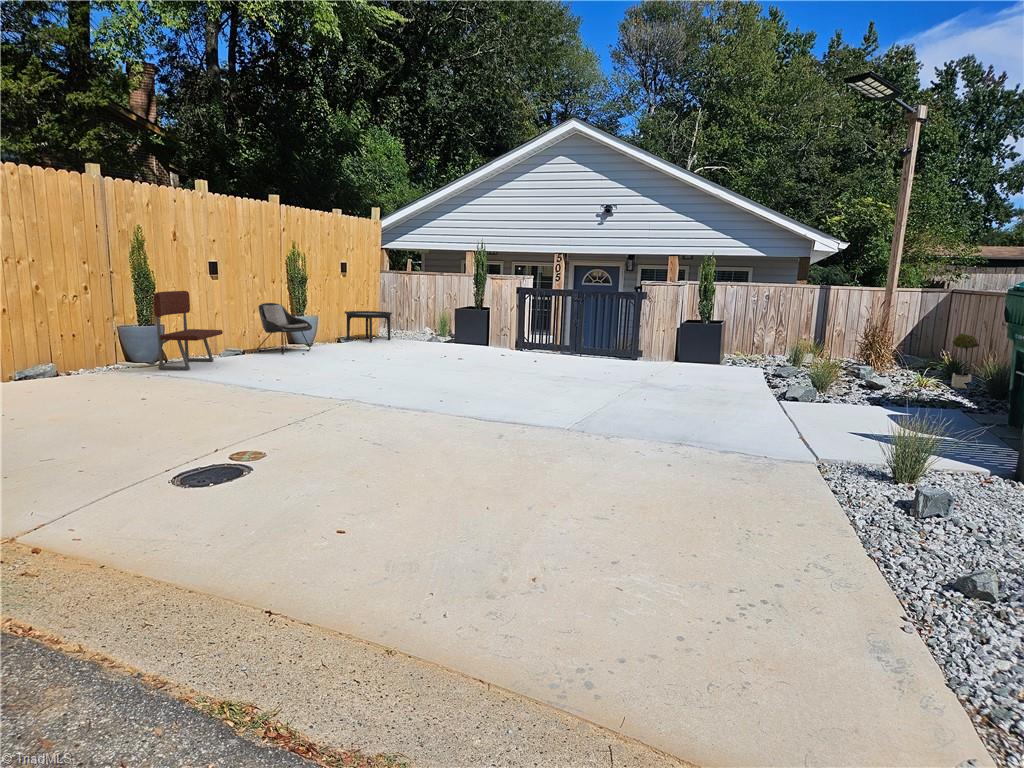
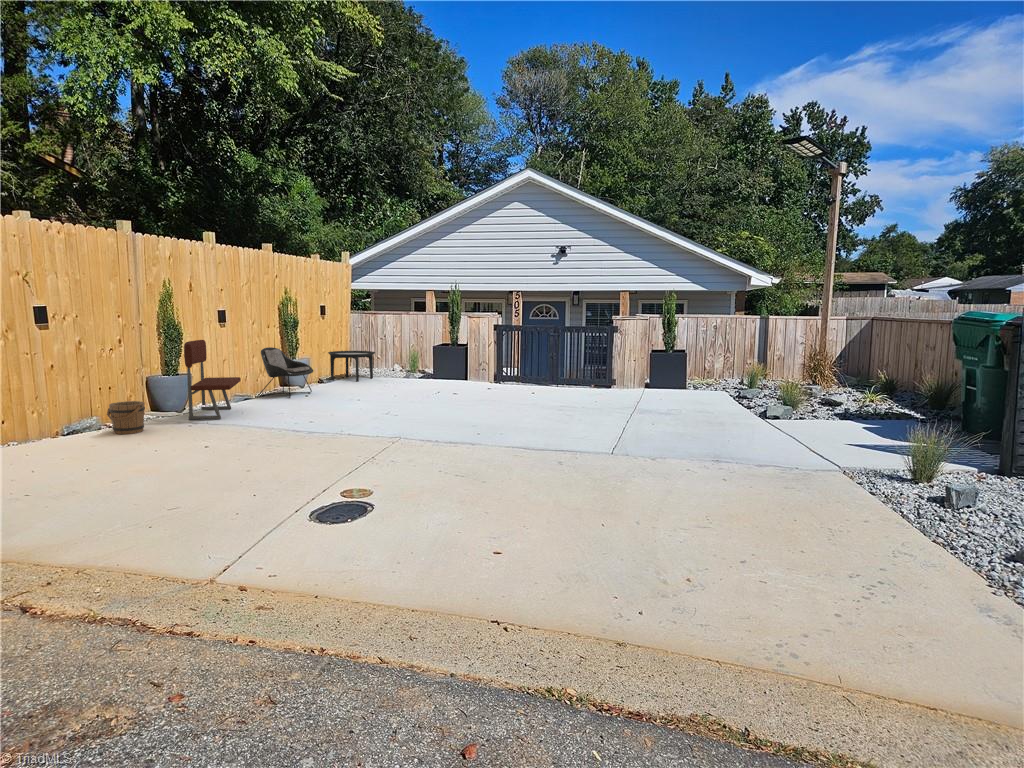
potted tree: present [951,333,980,389] -> none [880,357,902,403]
bucket: none [67,347,105,379] -> present [107,401,145,434]

